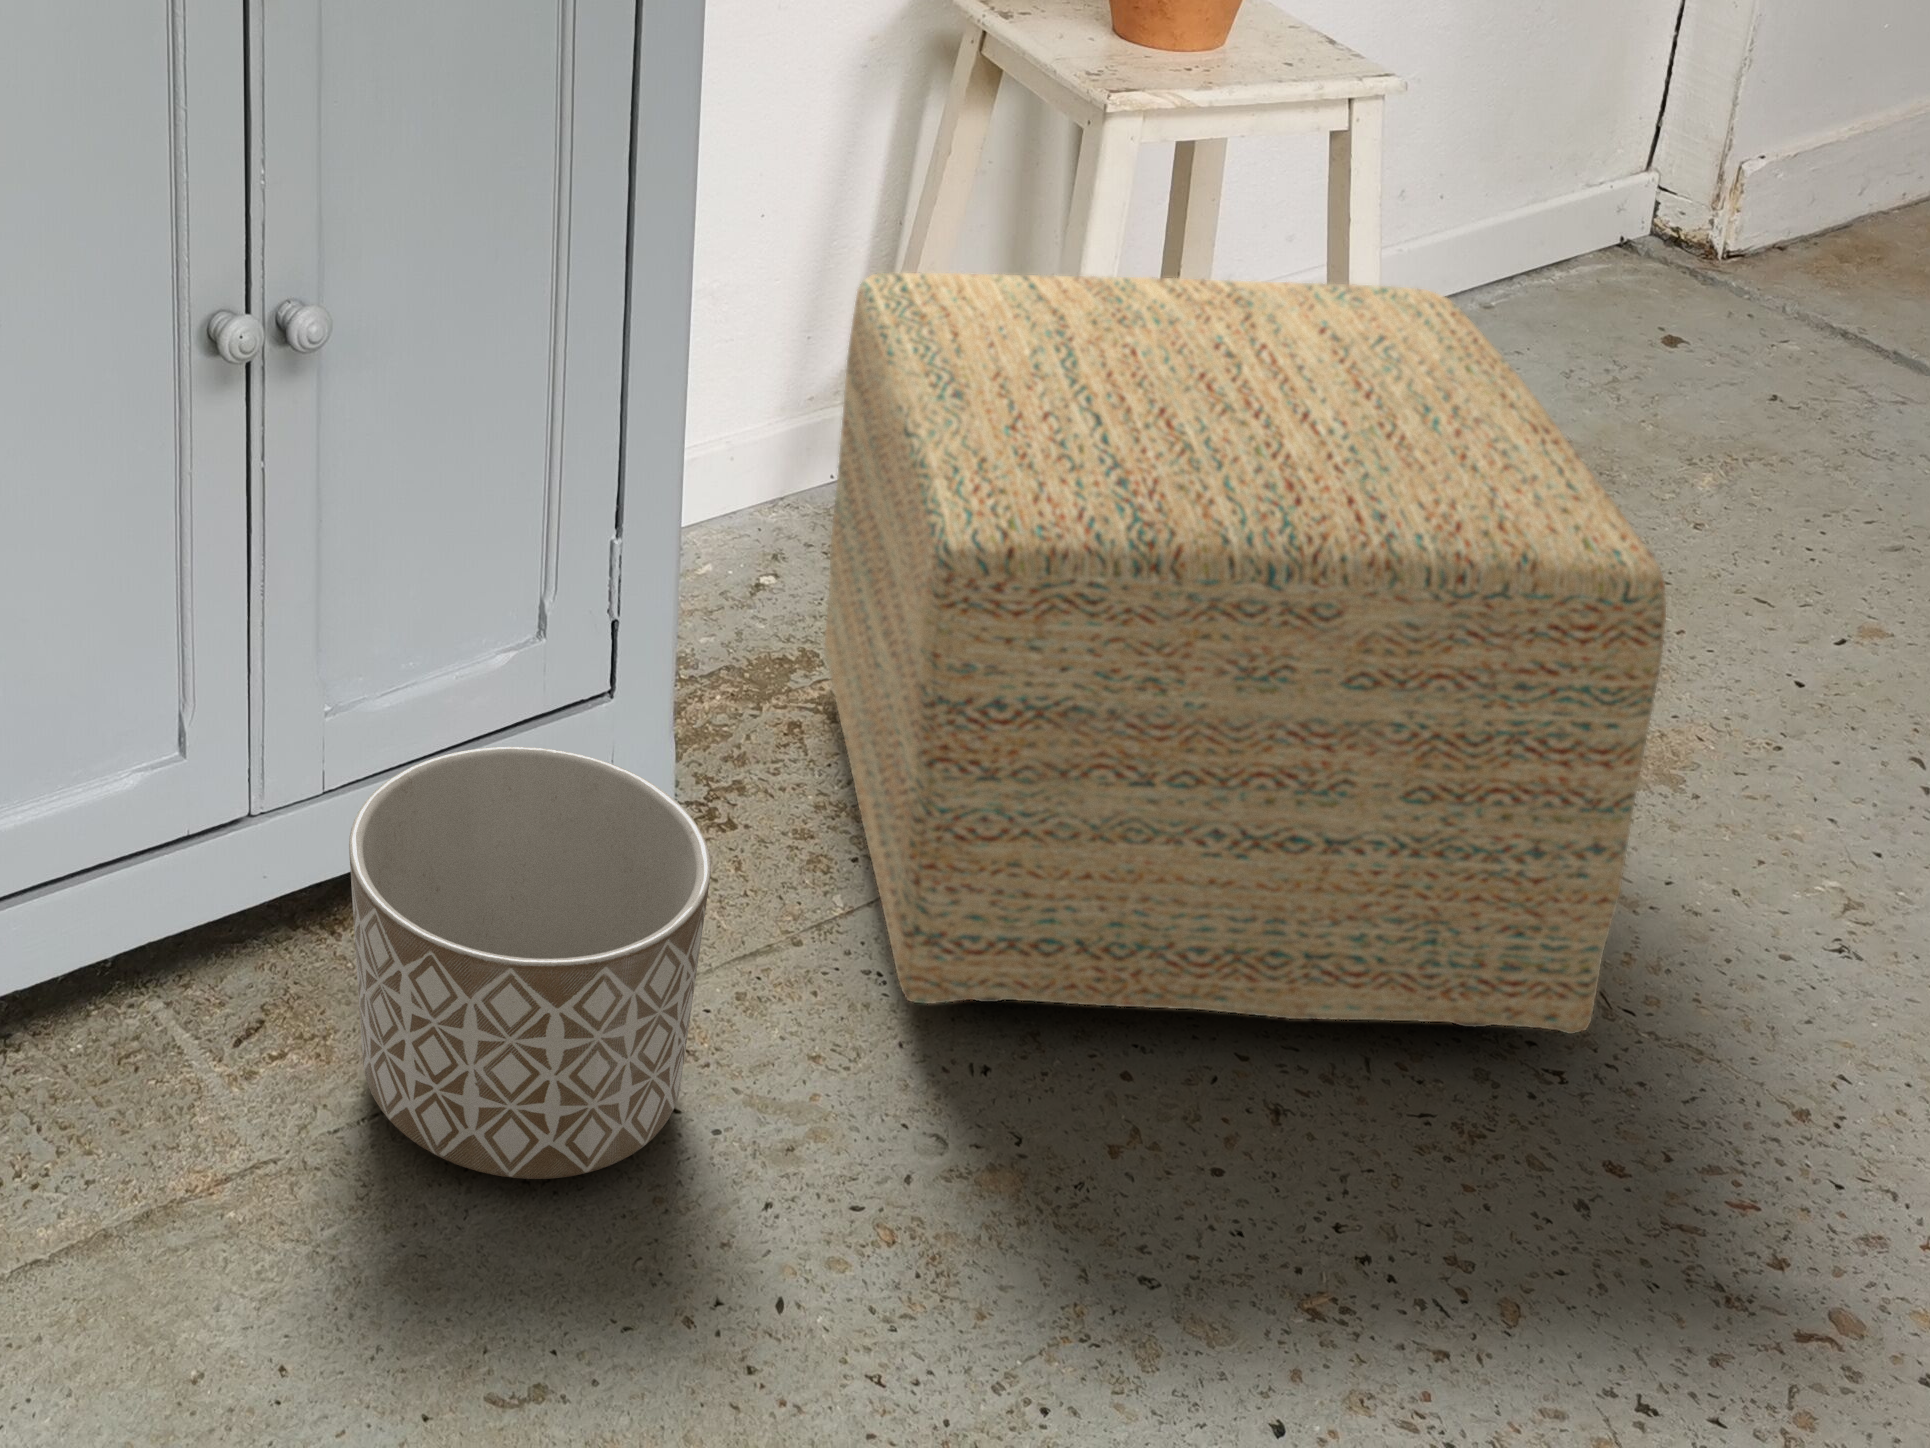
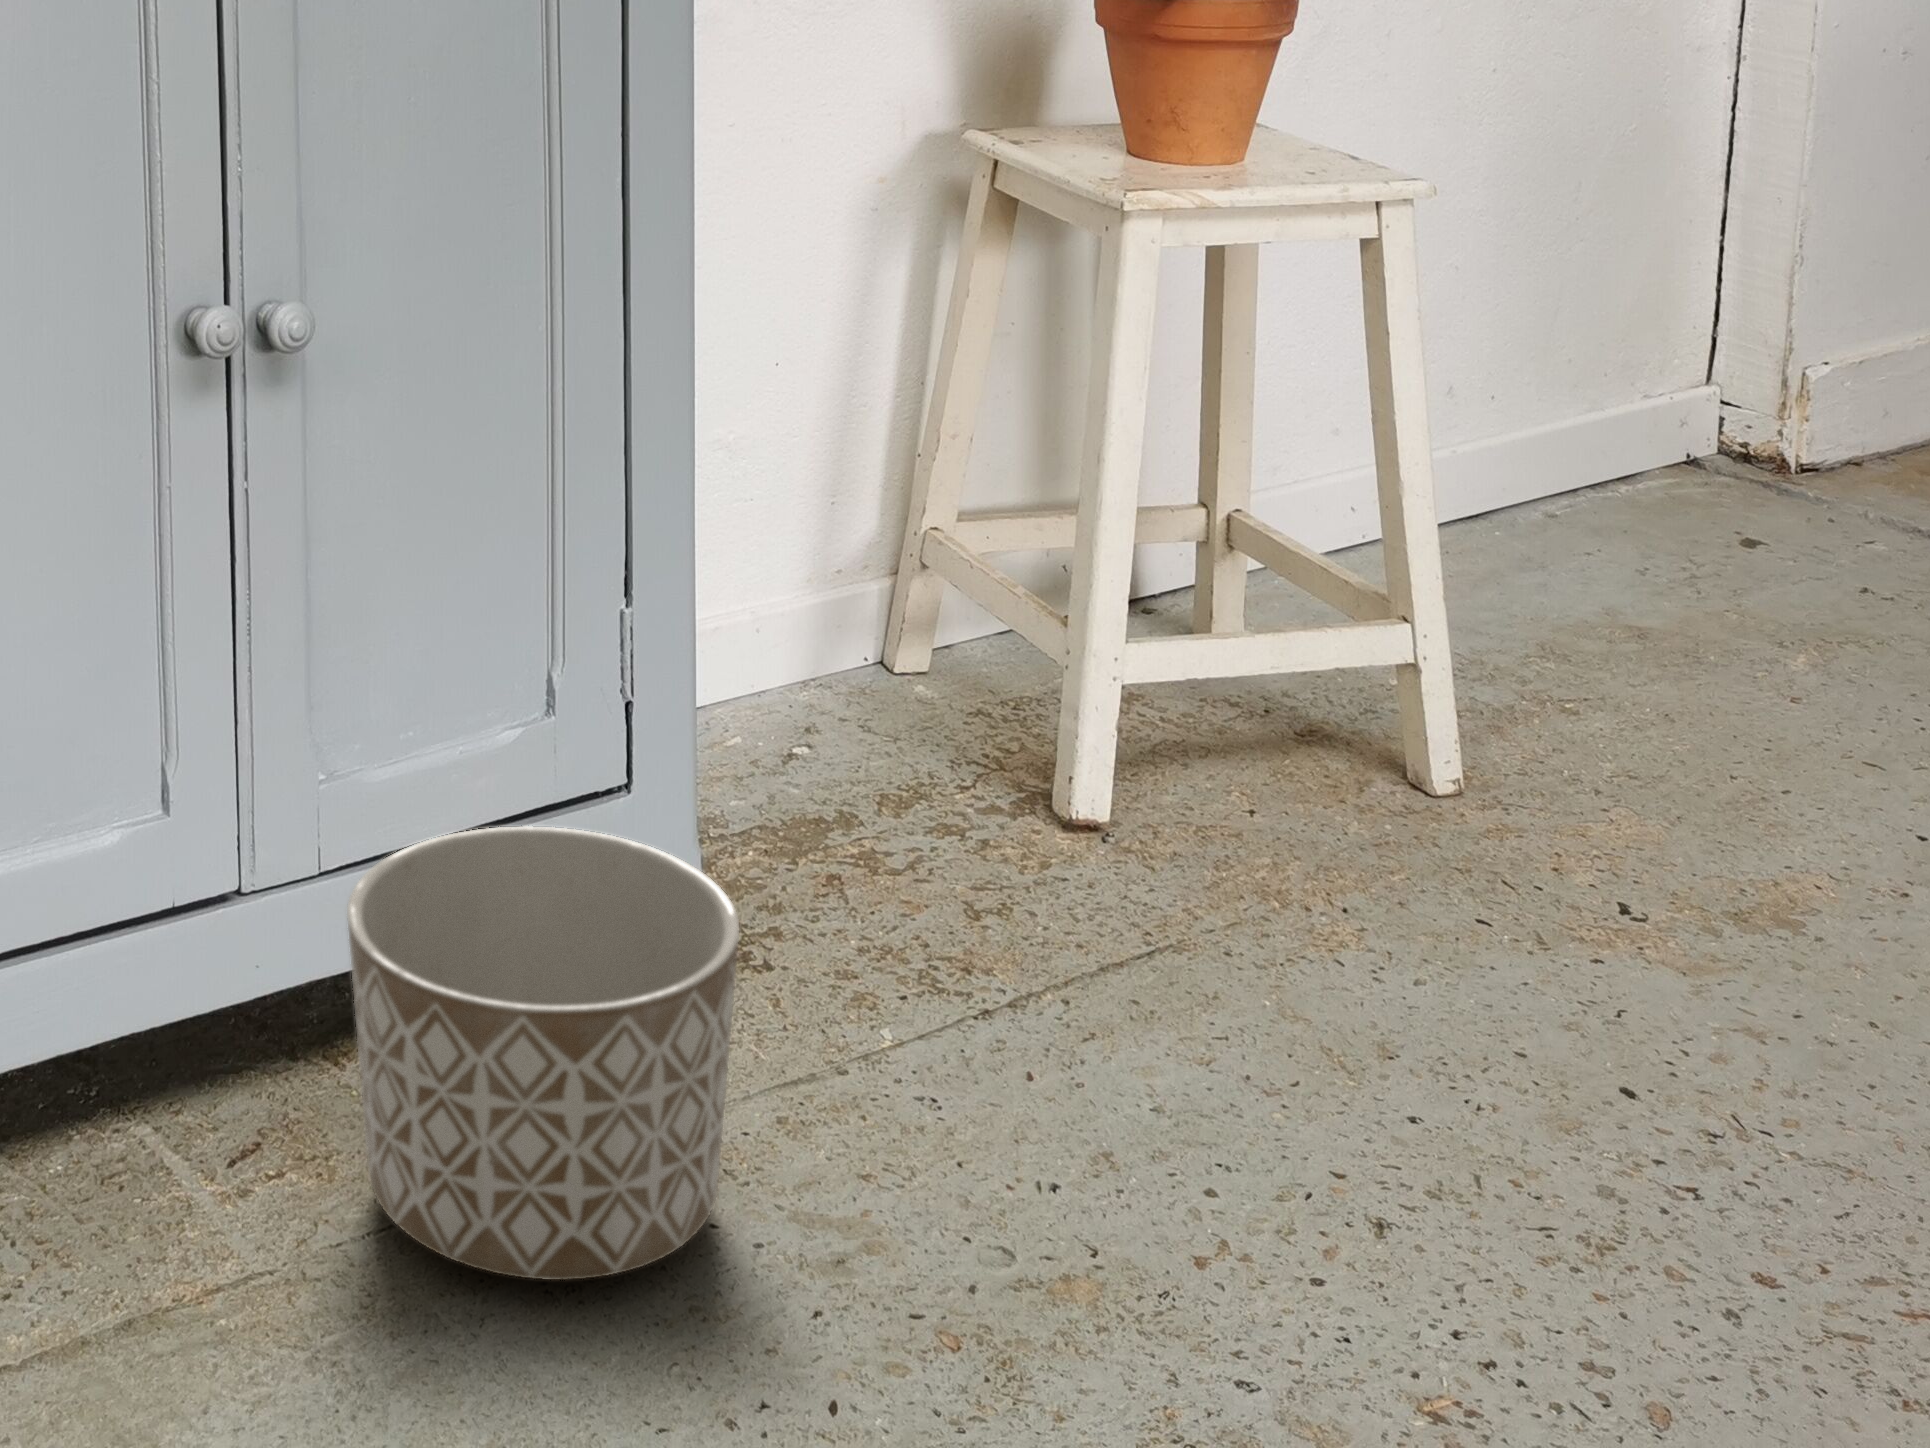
ottoman: present [824,273,1666,1034] -> none [862,373,1755,1141]

